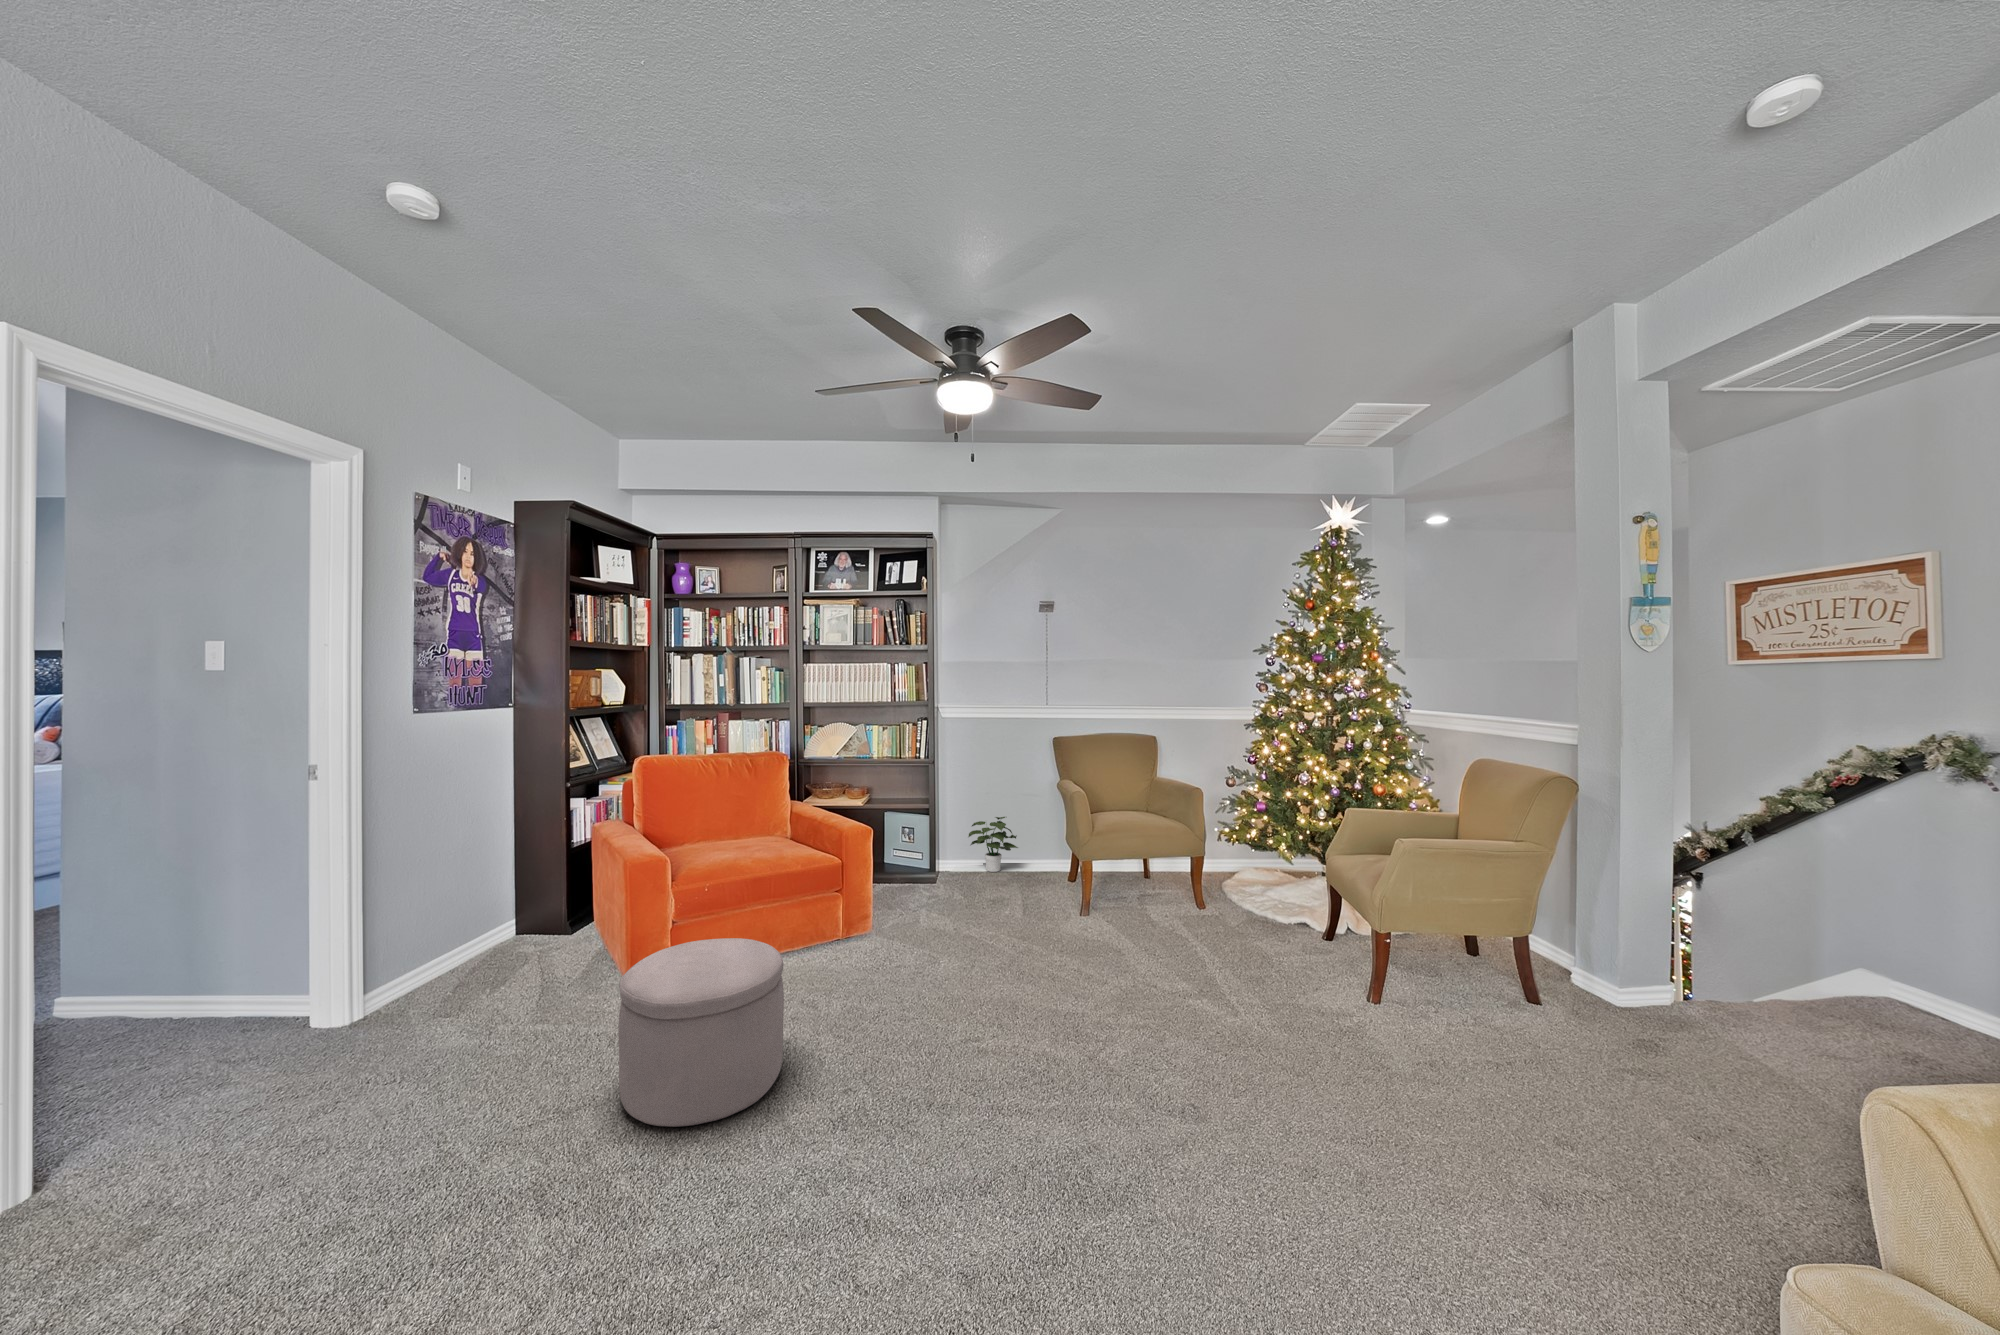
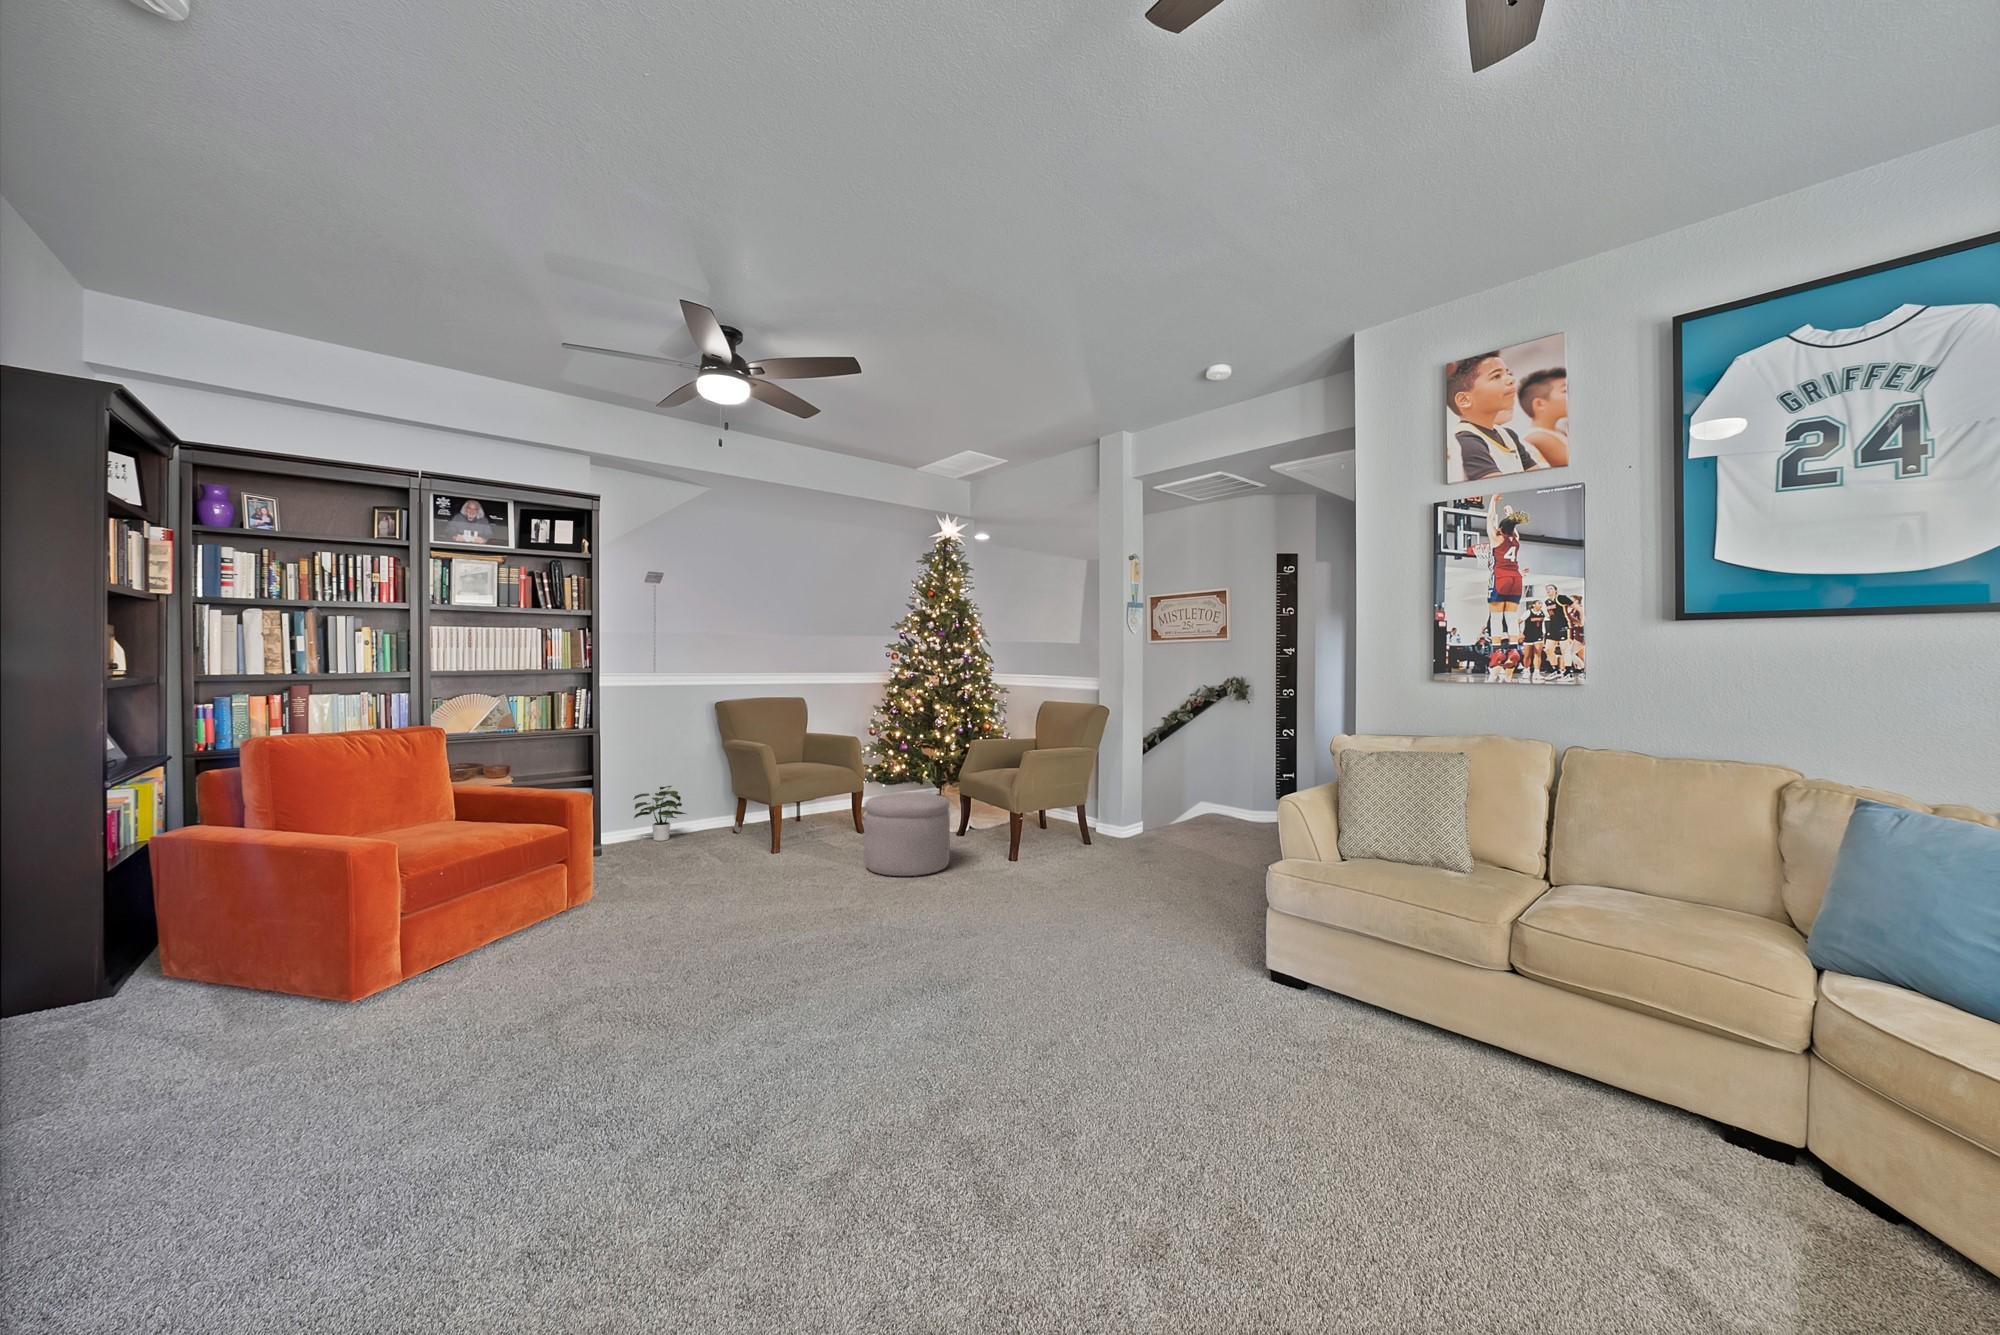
ottoman: present [619,938,784,1127] -> present [864,792,950,876]

